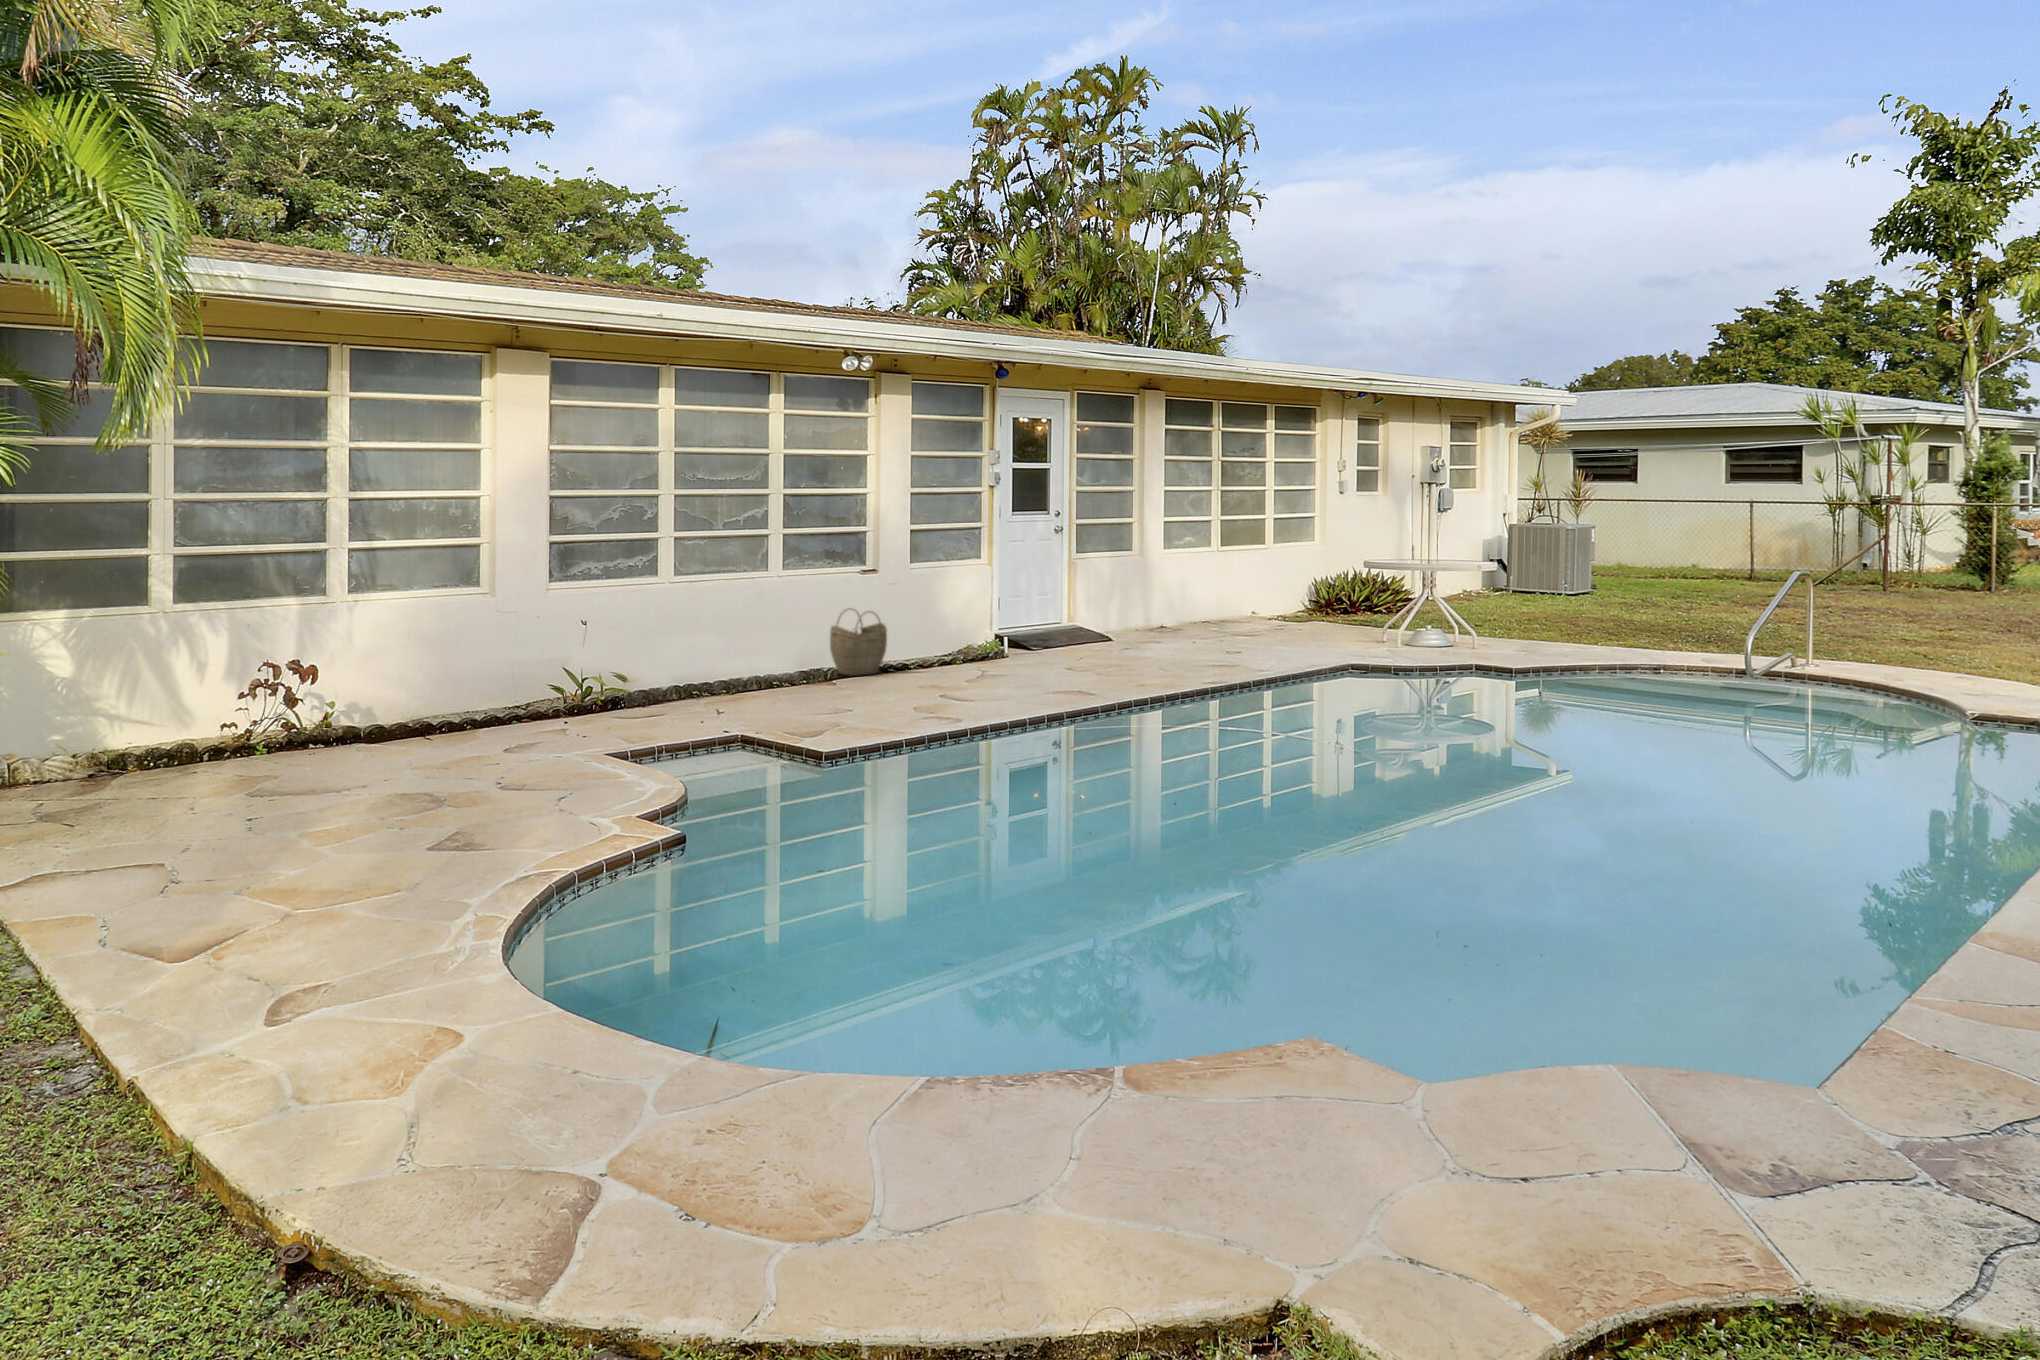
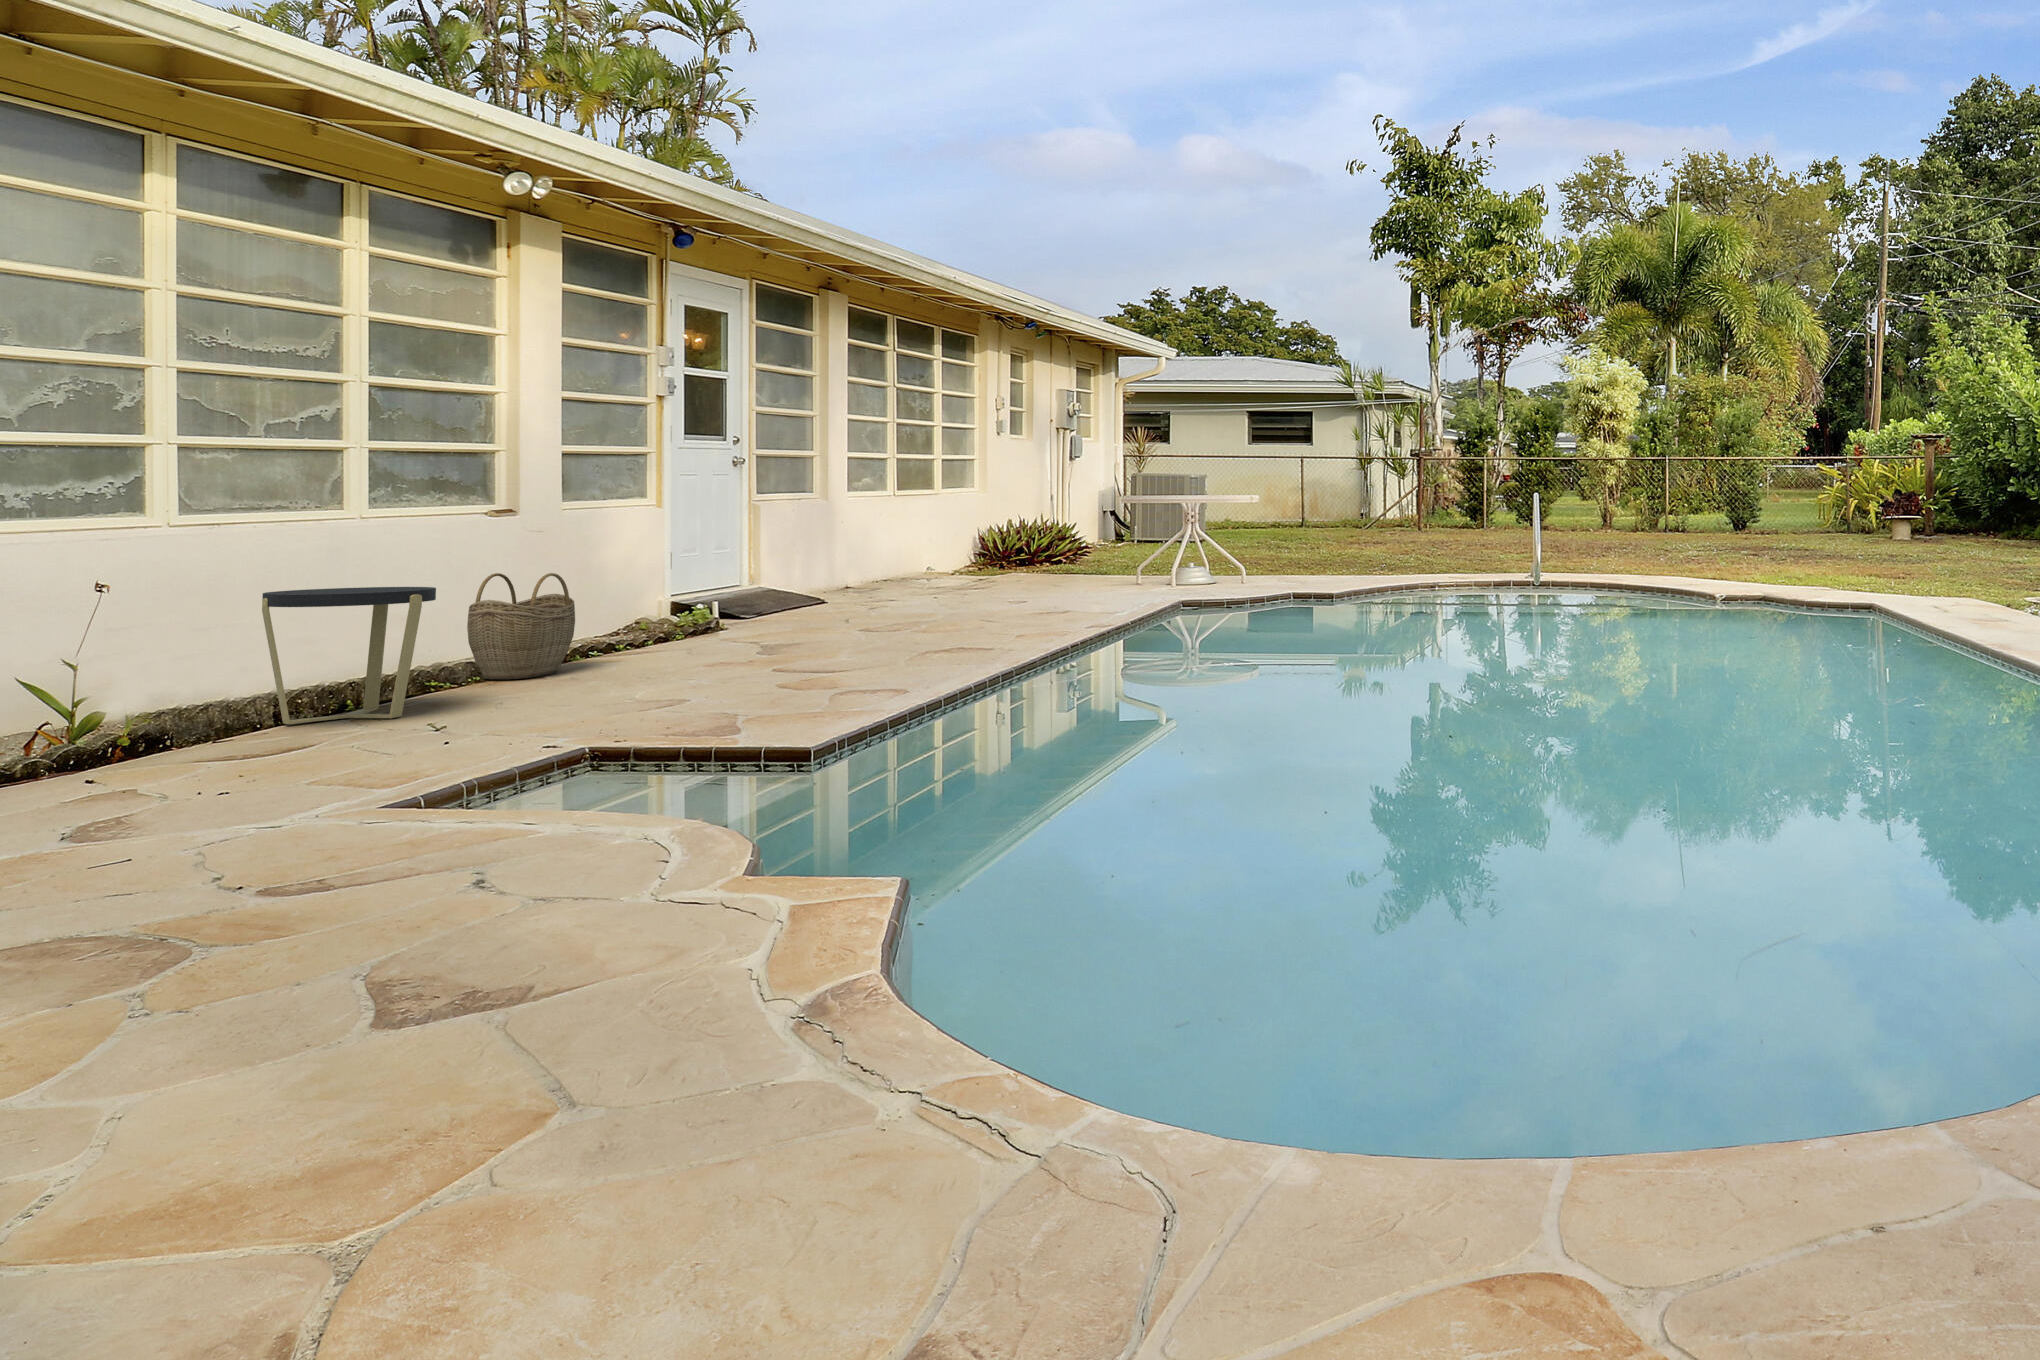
side table: none [709,614,785,693] -> present [262,587,436,724]

